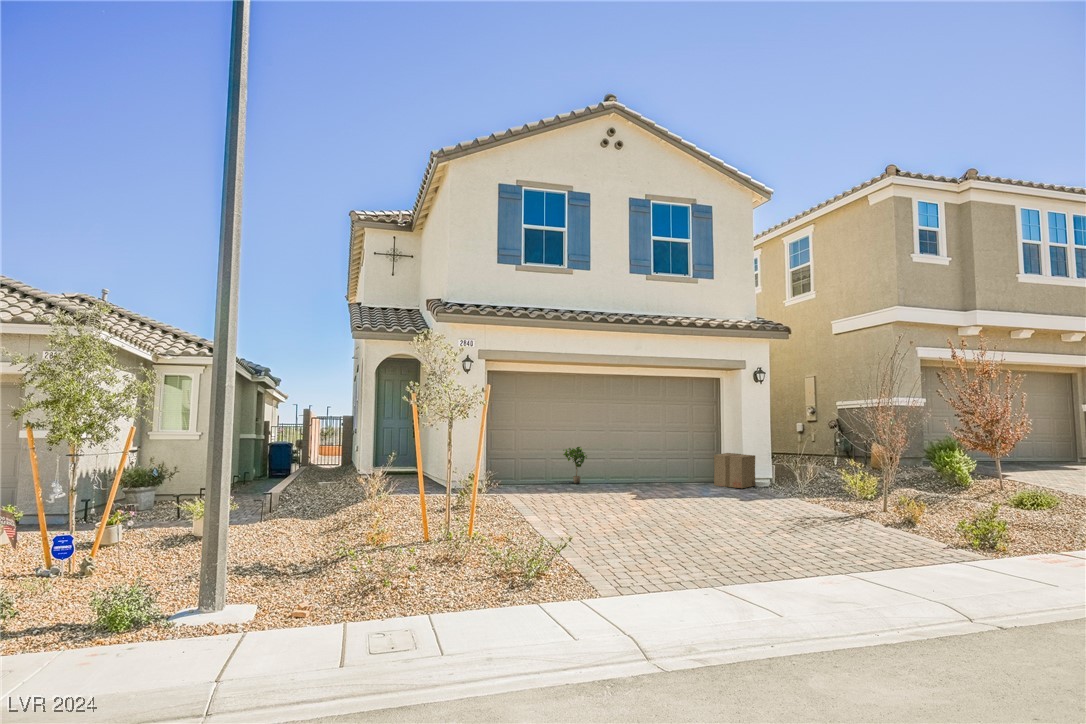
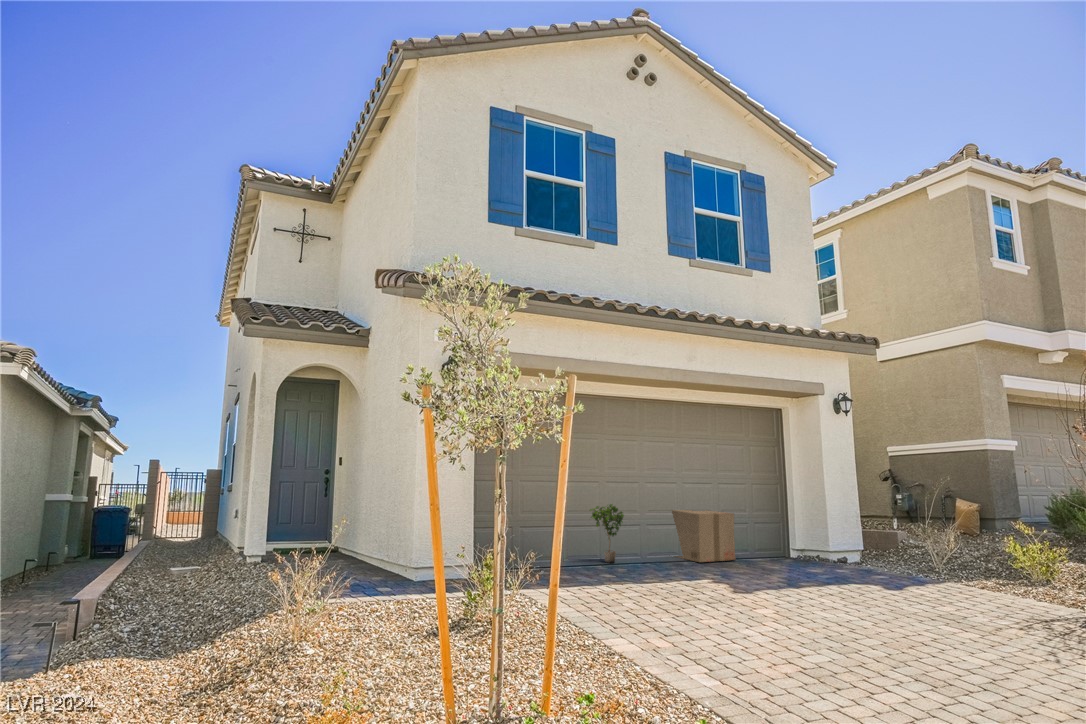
cardboard box: present [714,453,755,488] -> present [672,510,736,562]

